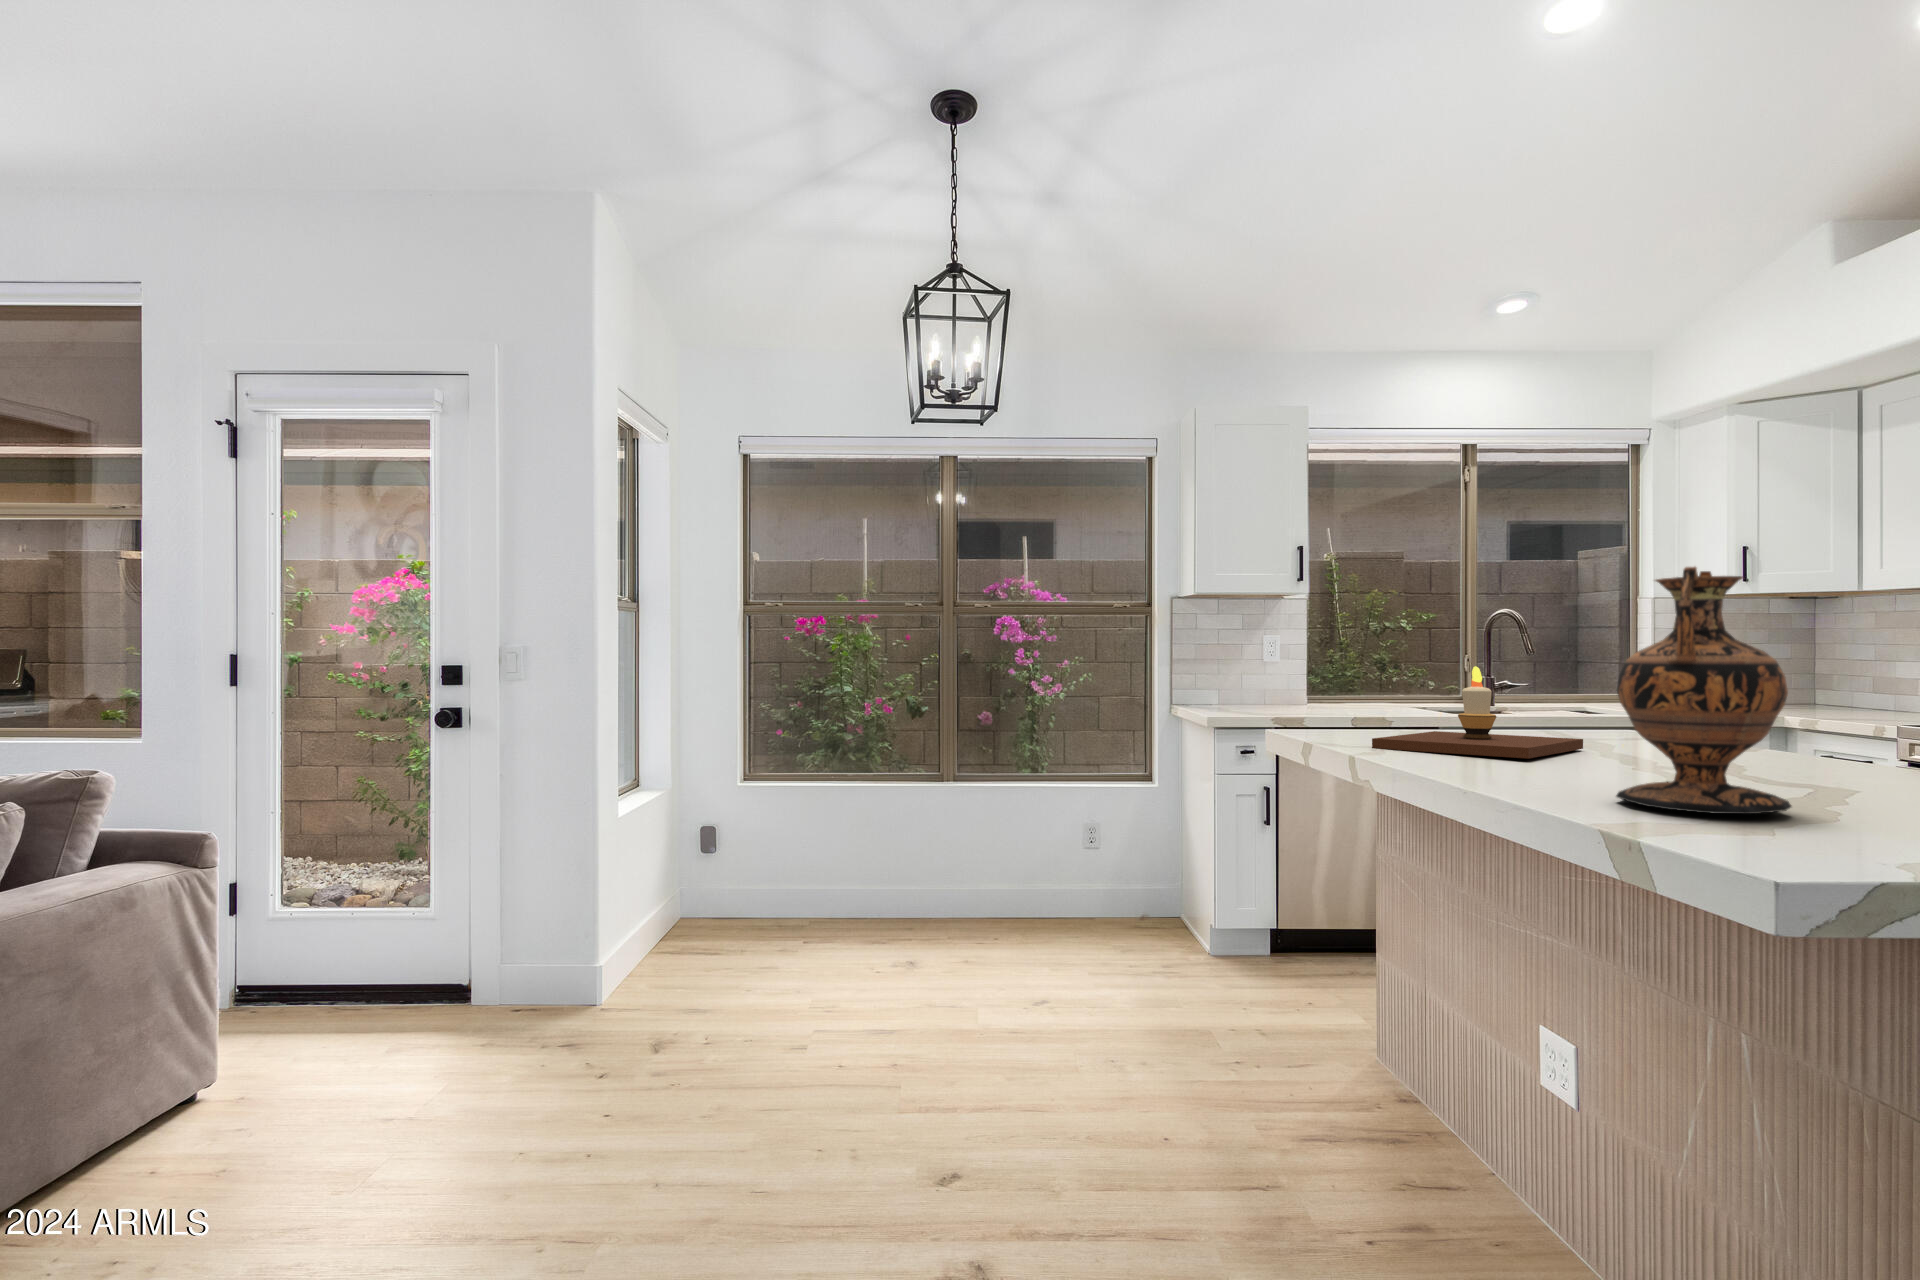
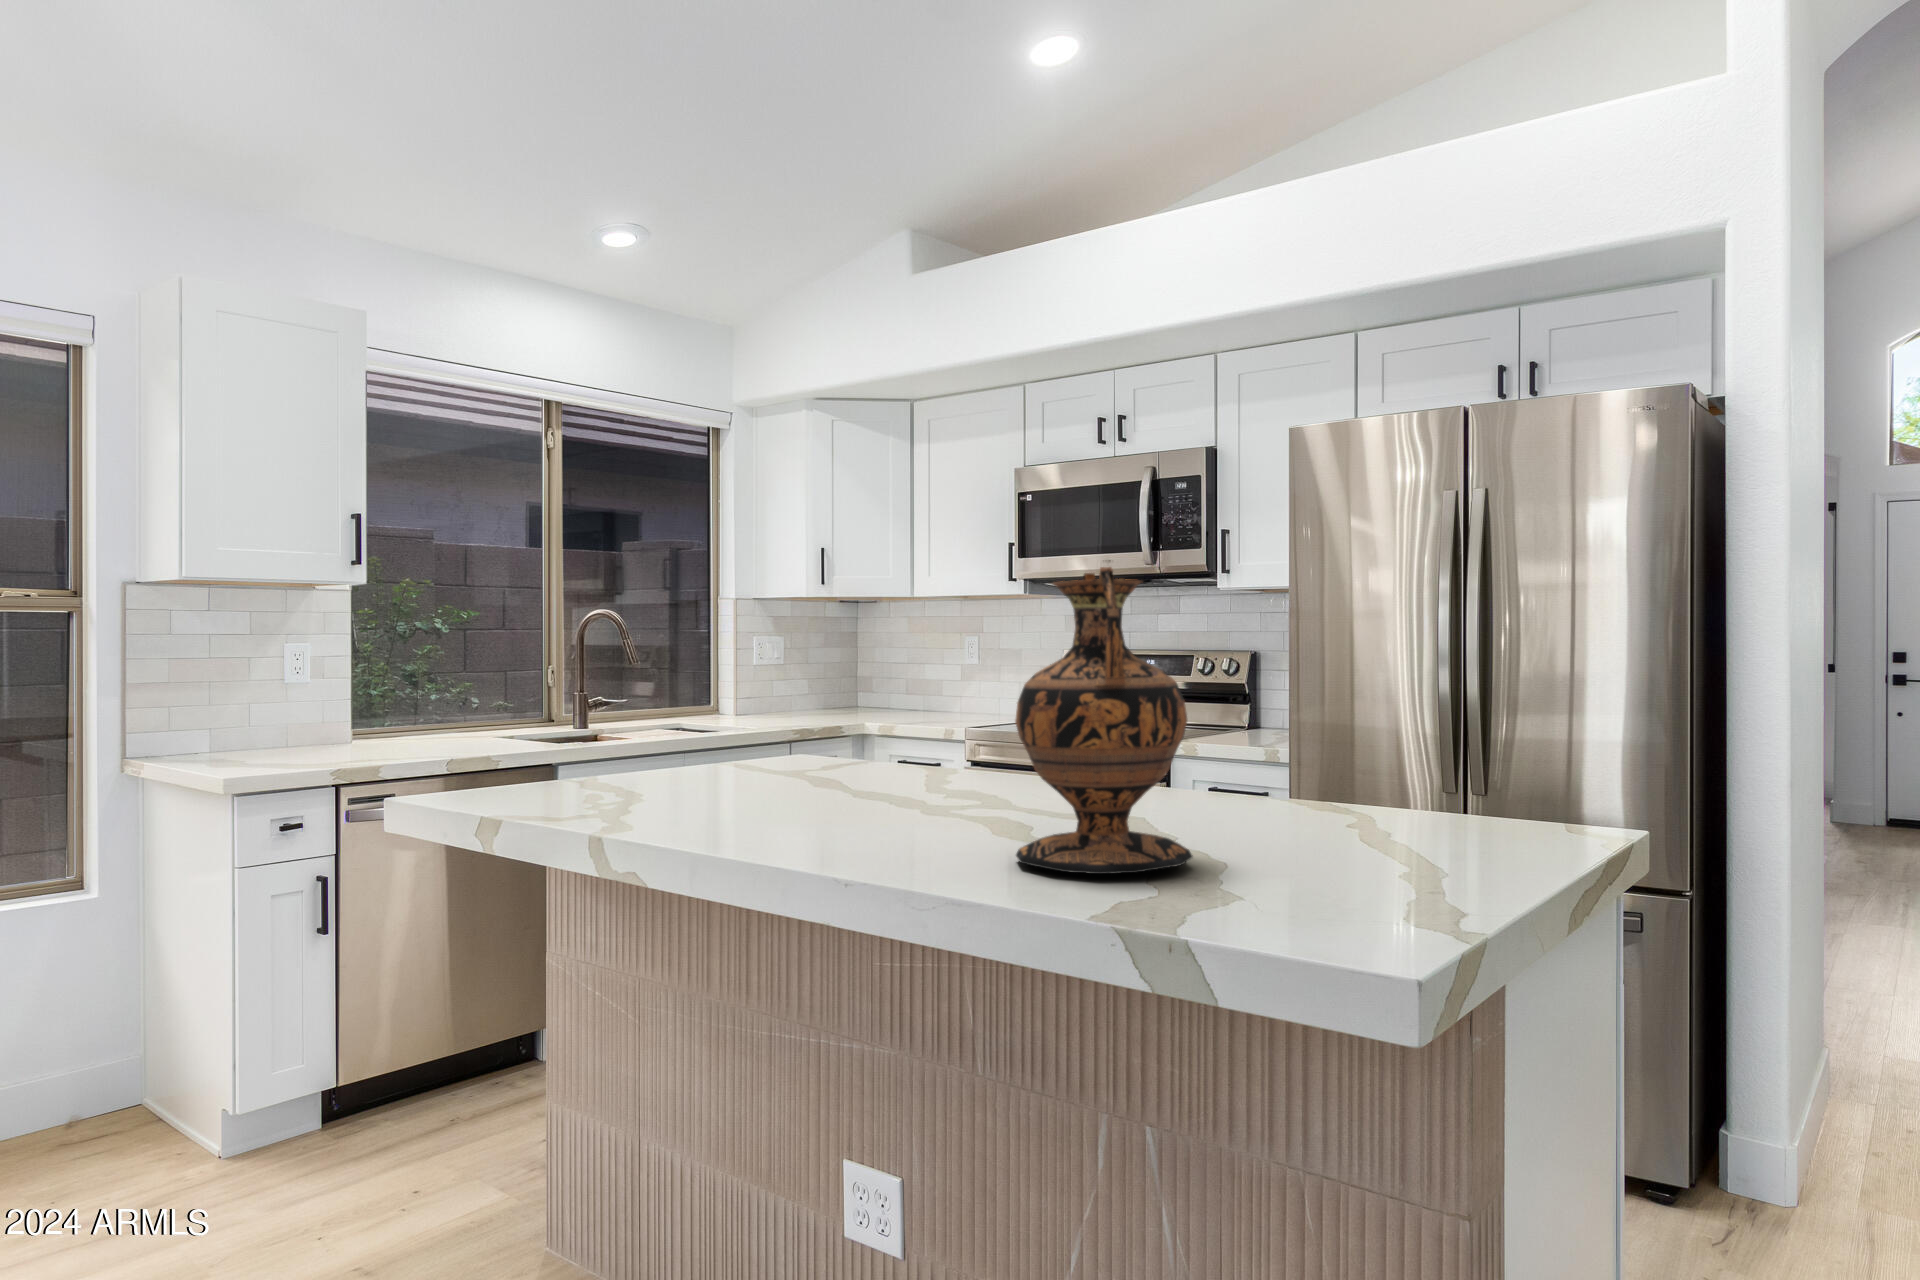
candle: present [1372,666,1583,759] -> none [598,690,828,817]

